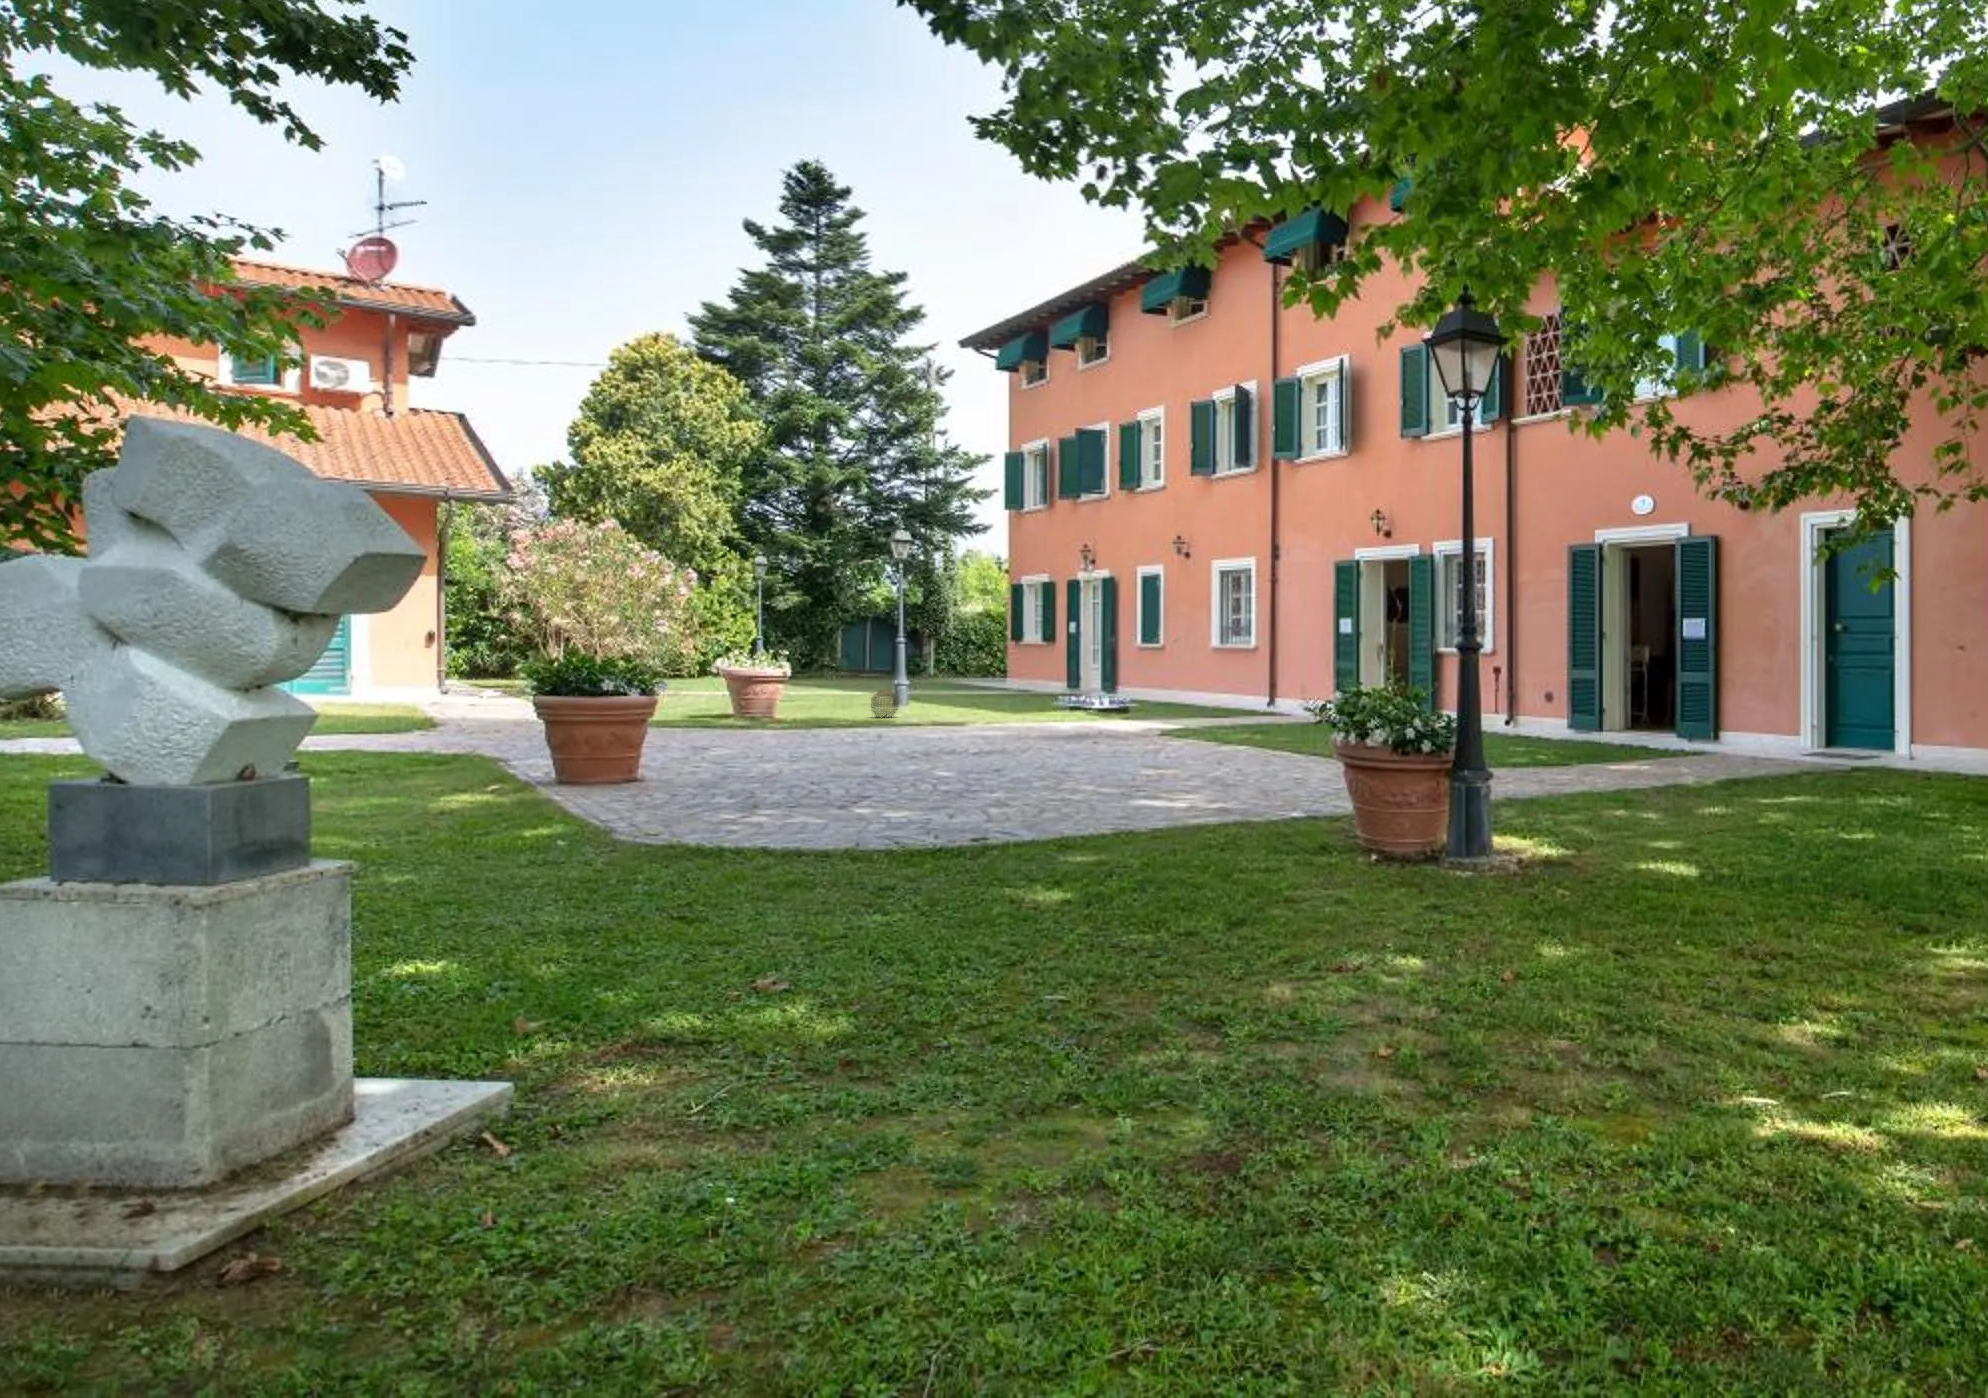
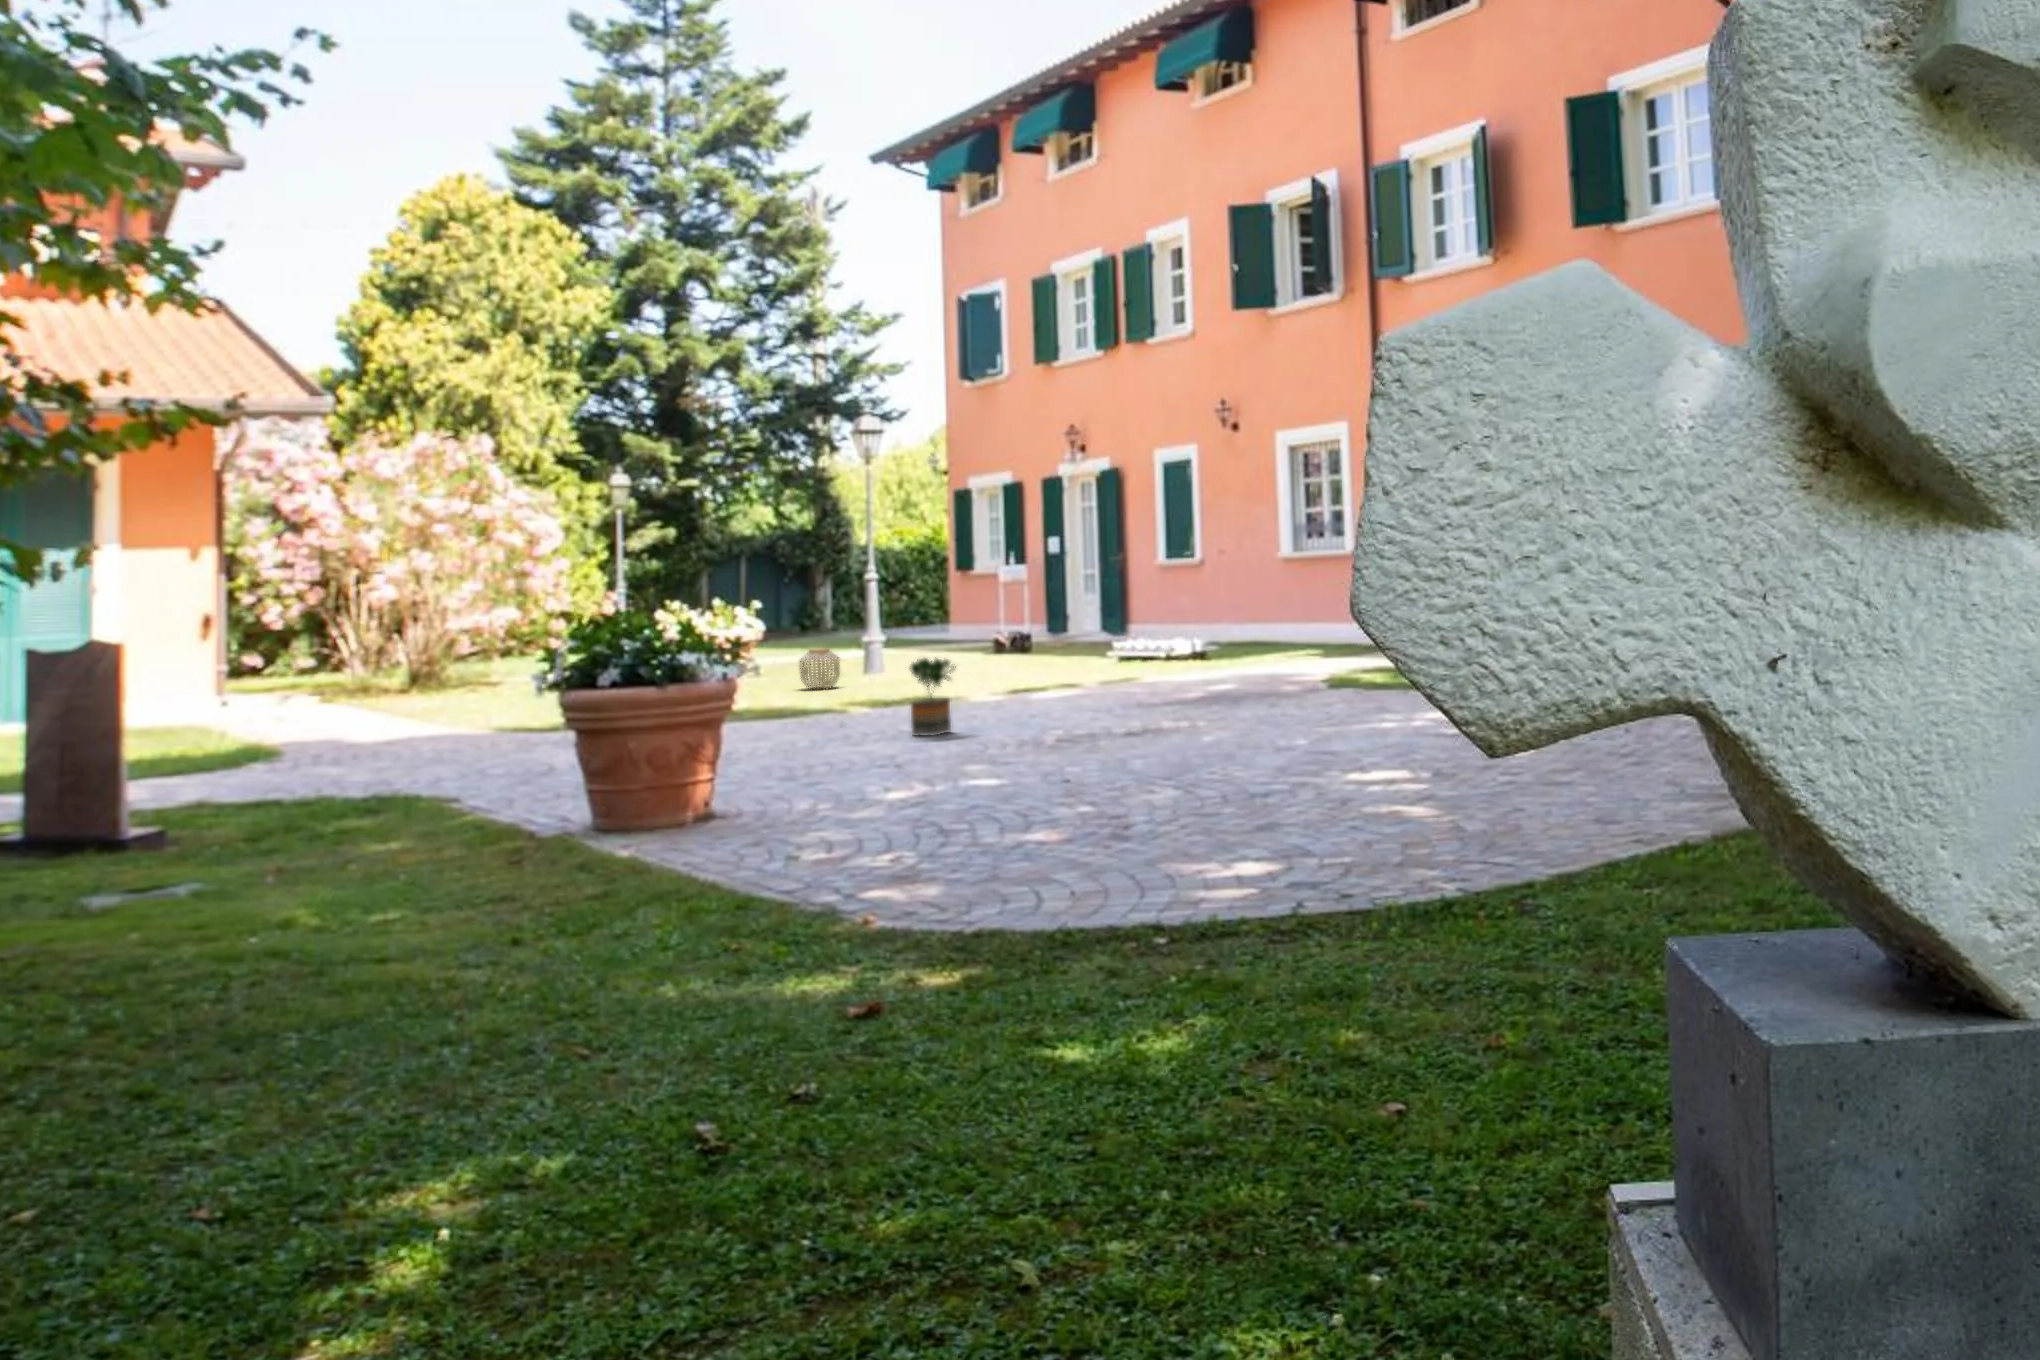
potted tree: none [938,693,971,744] -> present [909,658,956,736]

